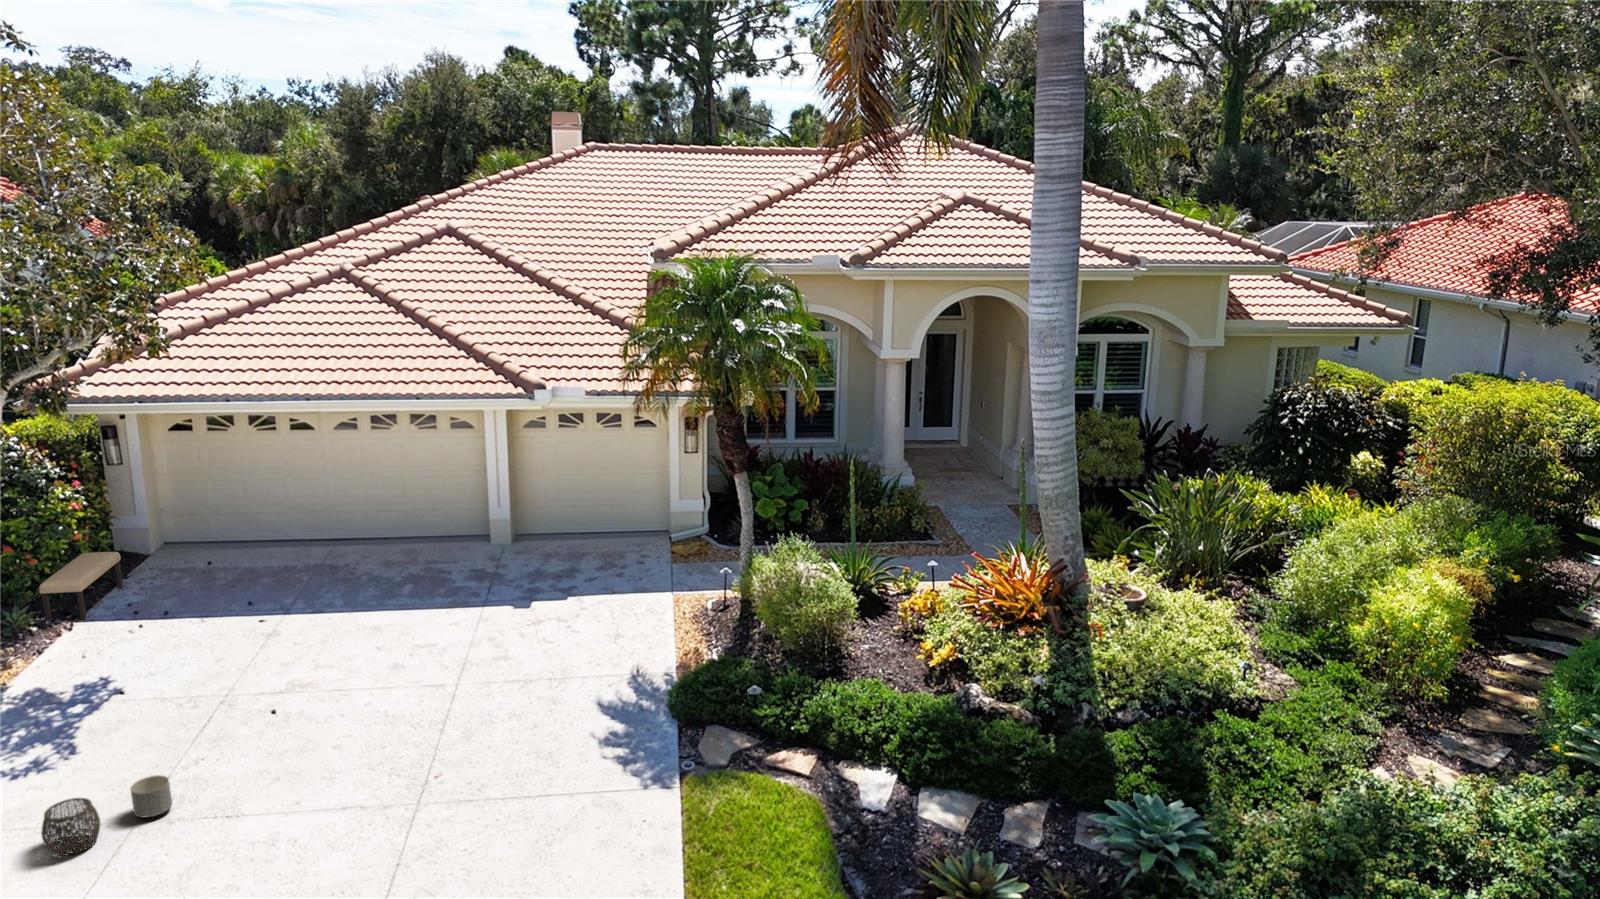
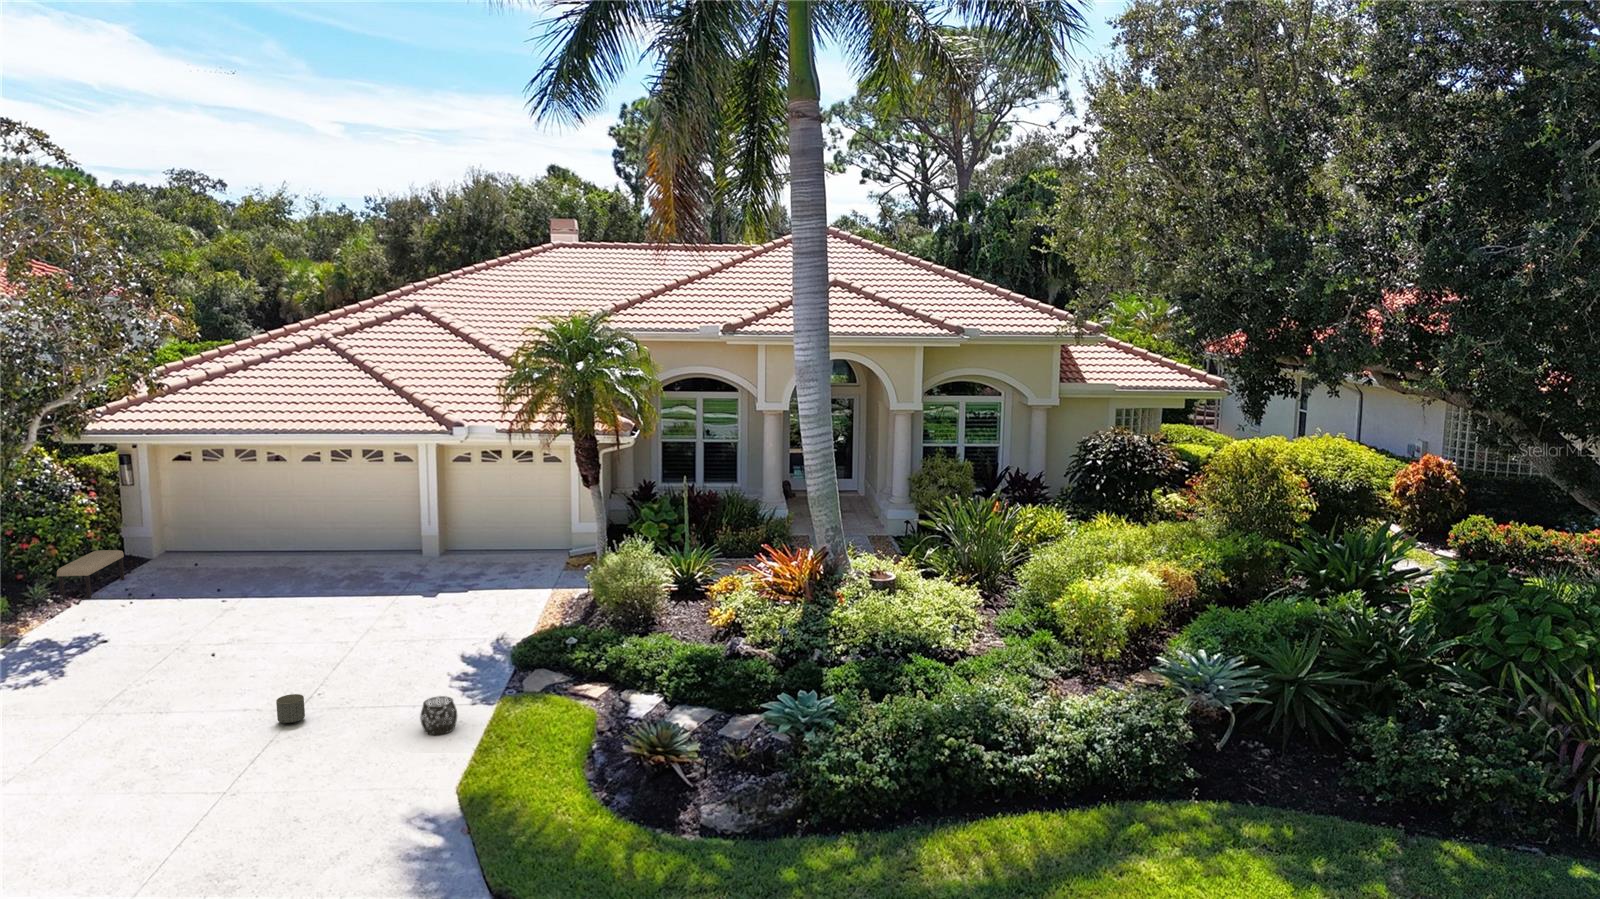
planter: present [130,775,172,817] -> present [276,694,305,724]
woven basket: present [42,798,100,856] -> present [420,696,457,735]

